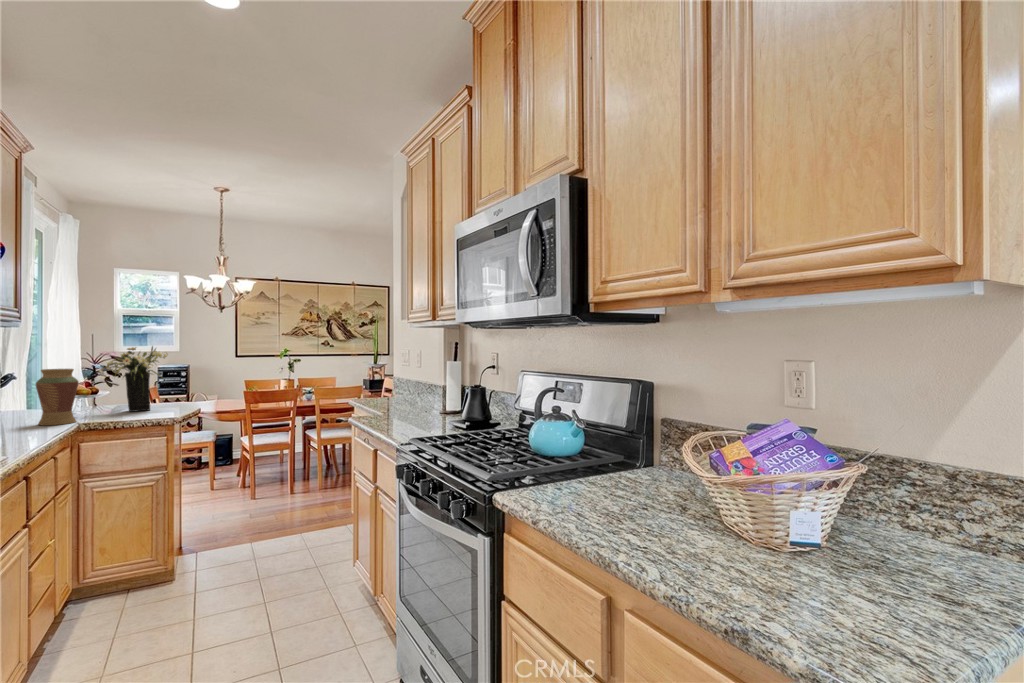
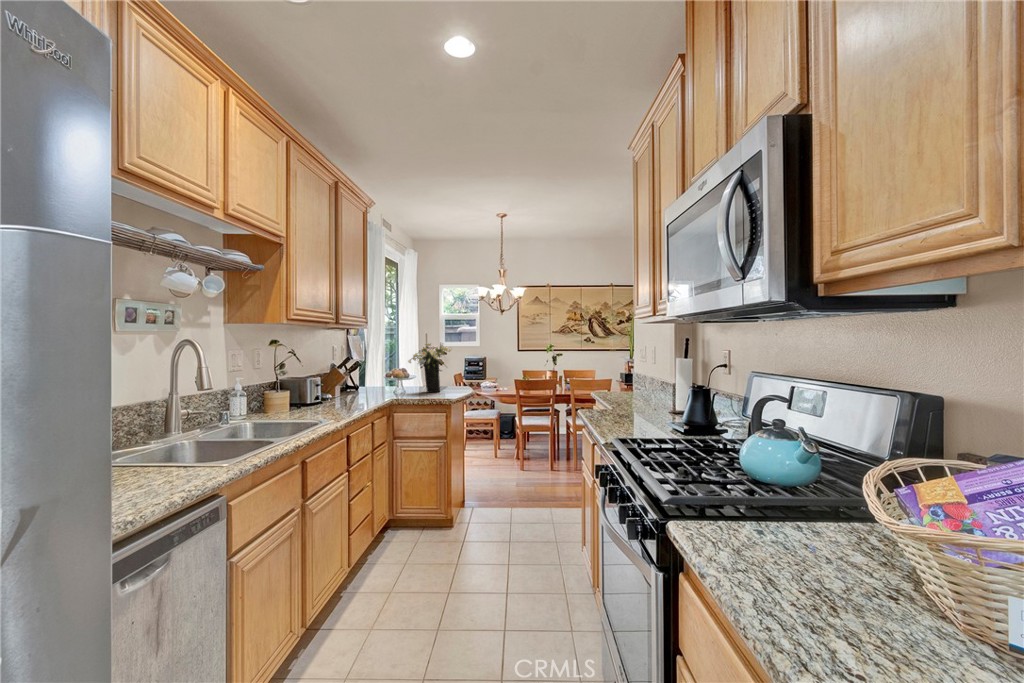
vase: present [36,369,79,425] -> none [369,359,393,399]

